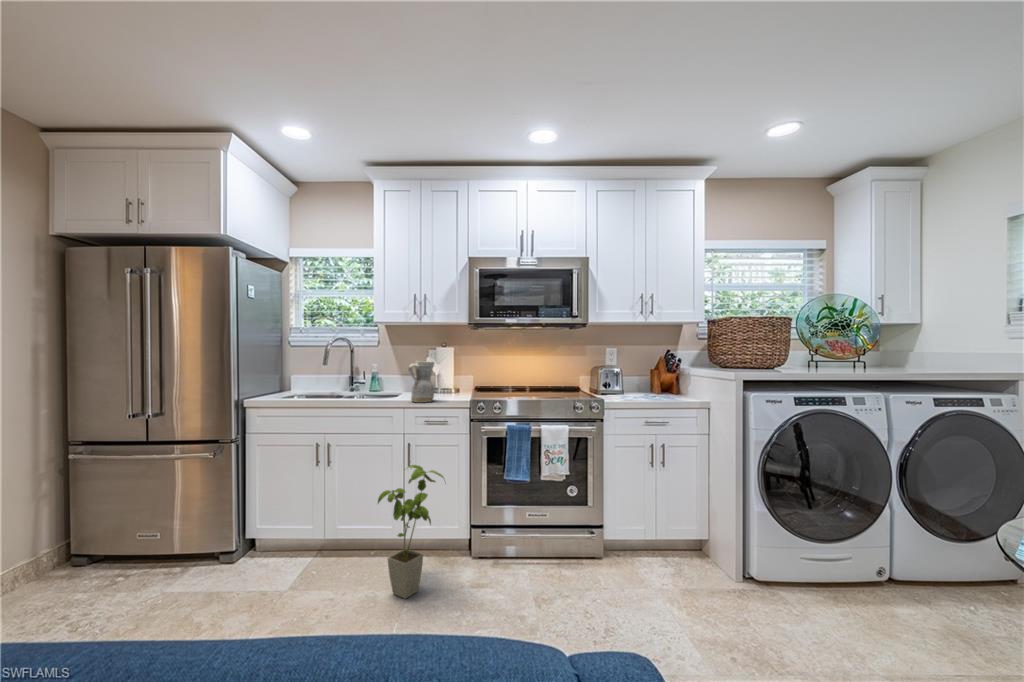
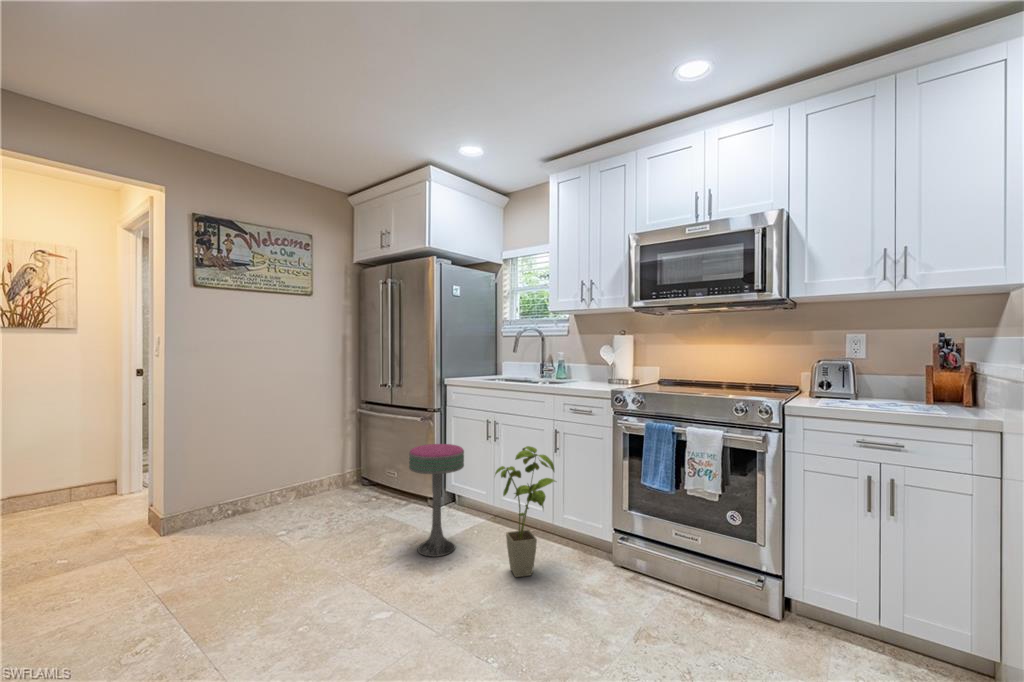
ceramic pitcher: present [408,361,434,402] -> none [554,346,583,388]
bar stool: none [252,479,323,617] -> present [409,444,464,557]

